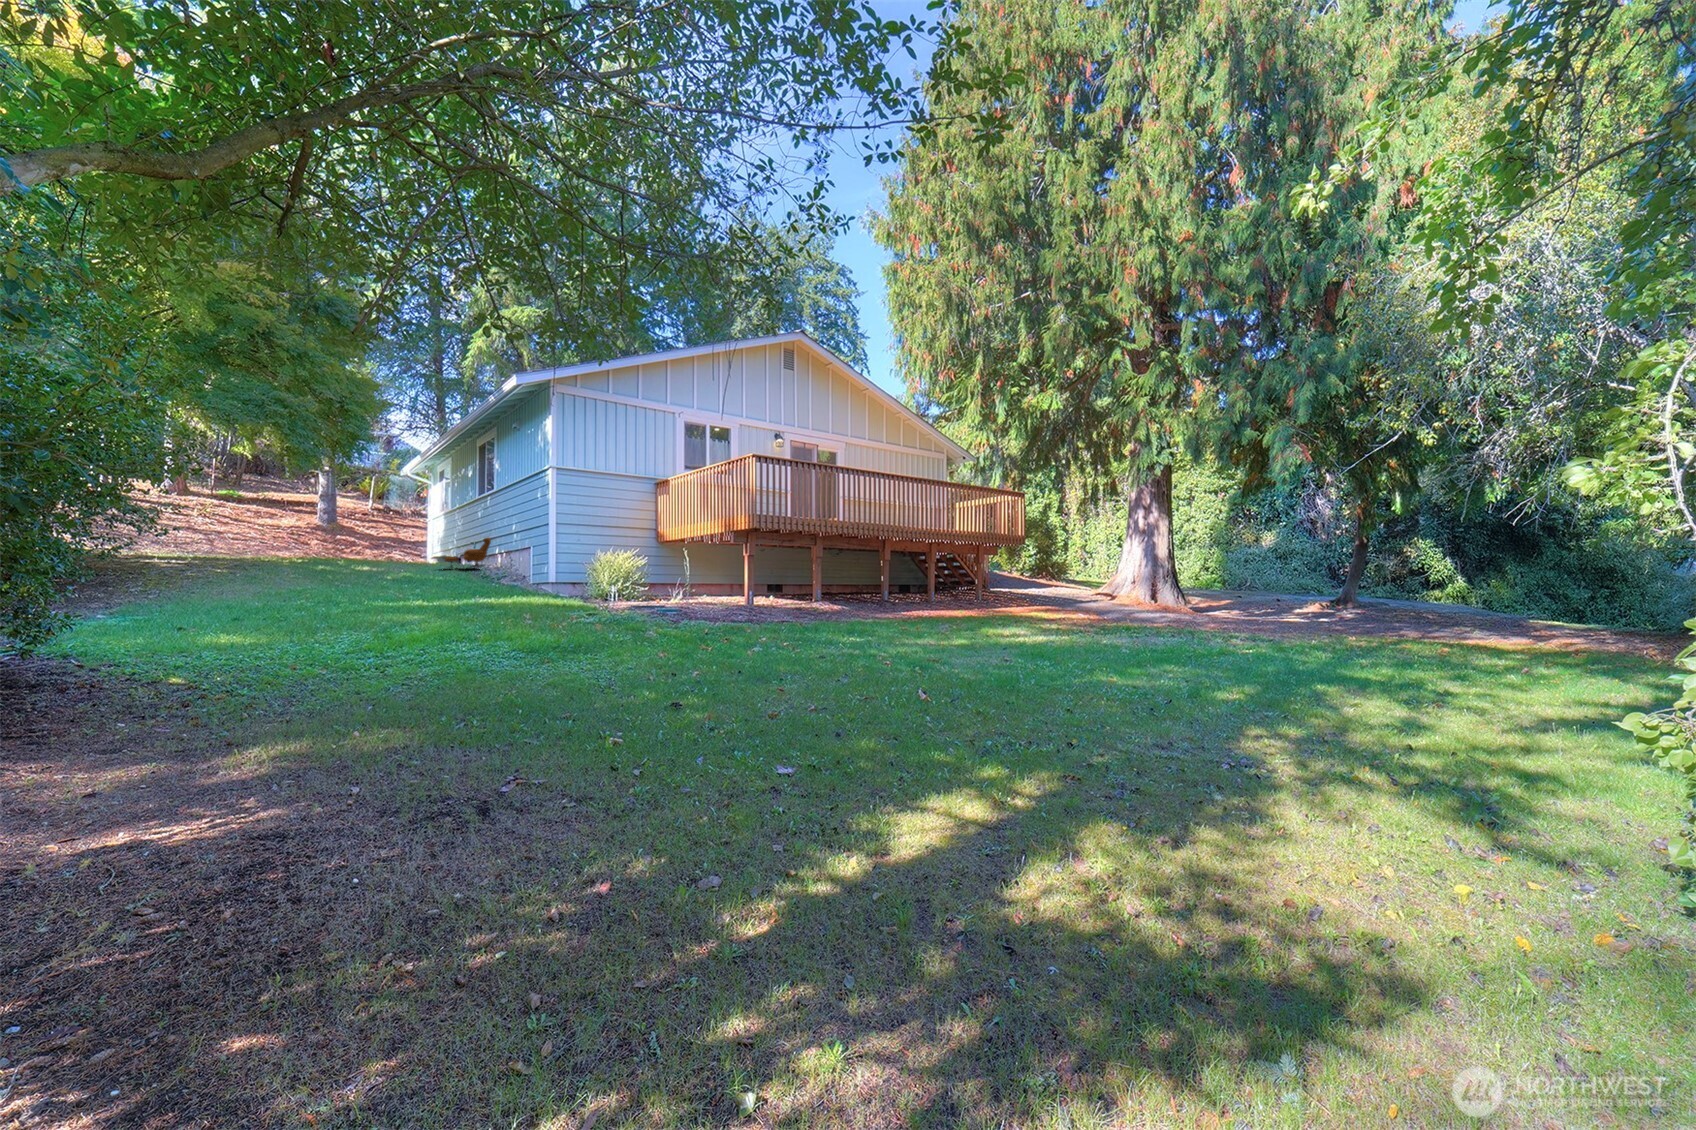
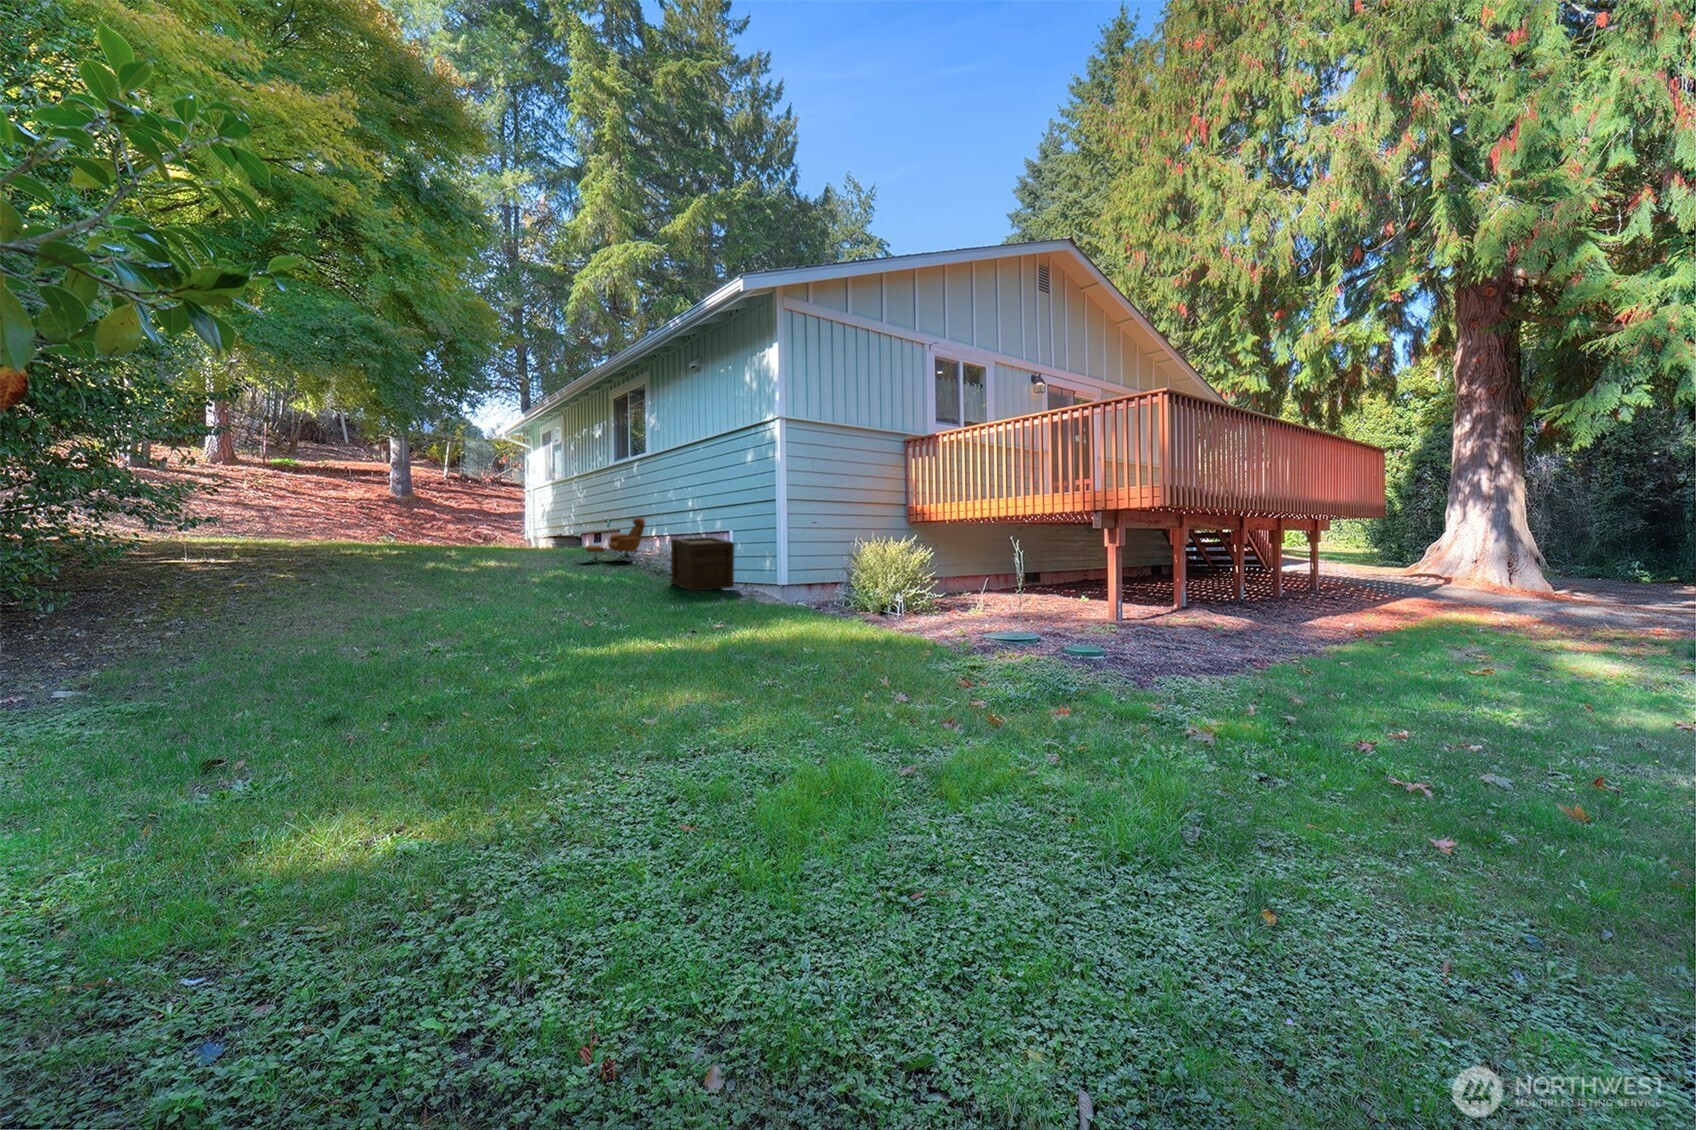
wooden crate: none [489,548,531,583] -> present [671,537,734,591]

